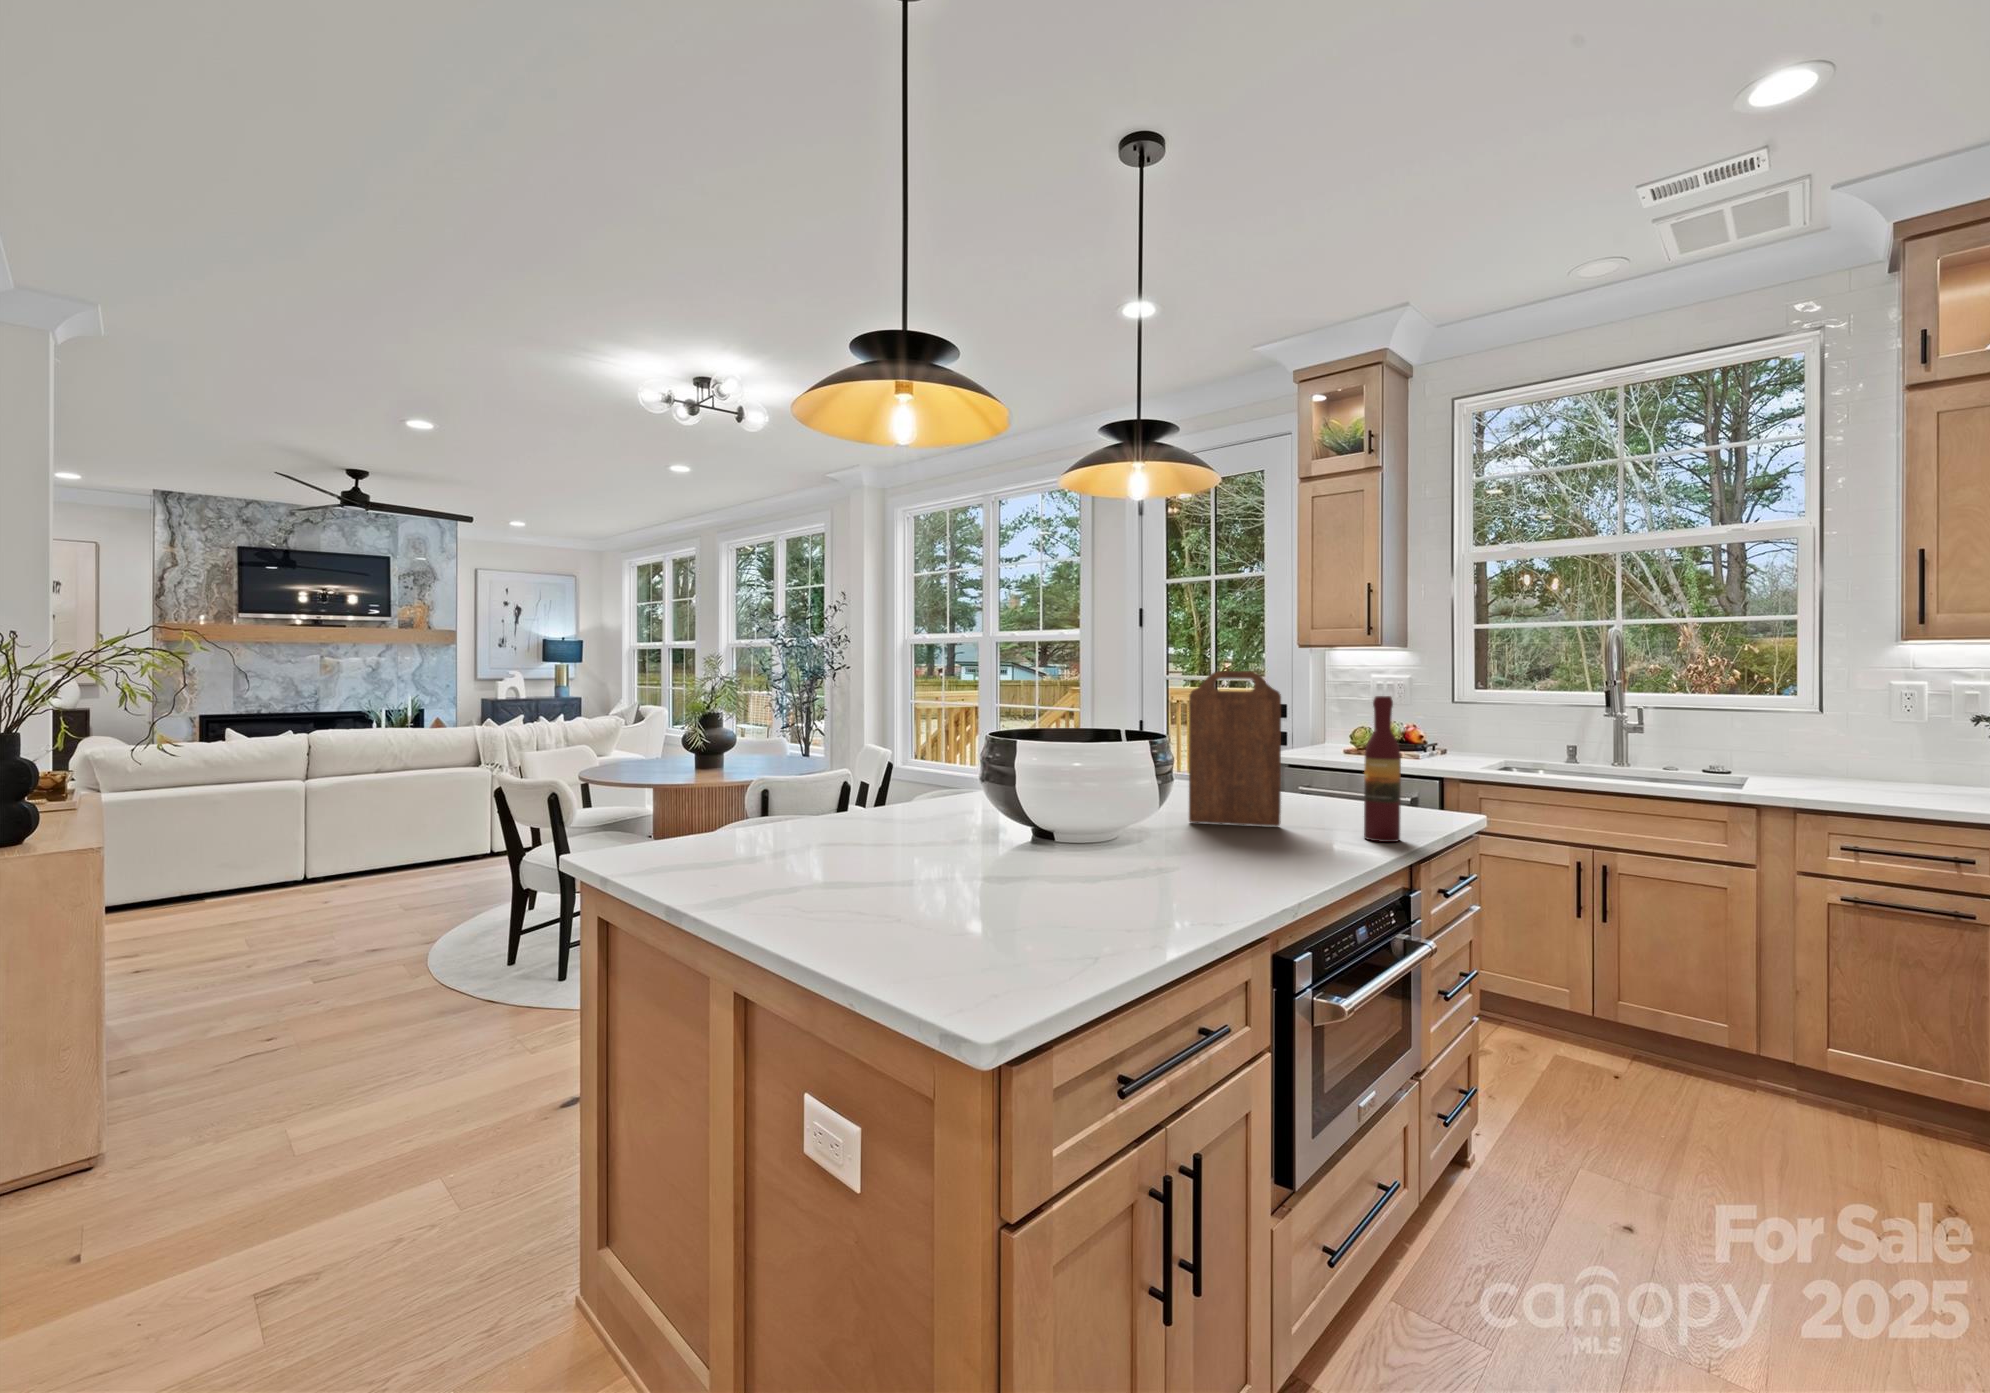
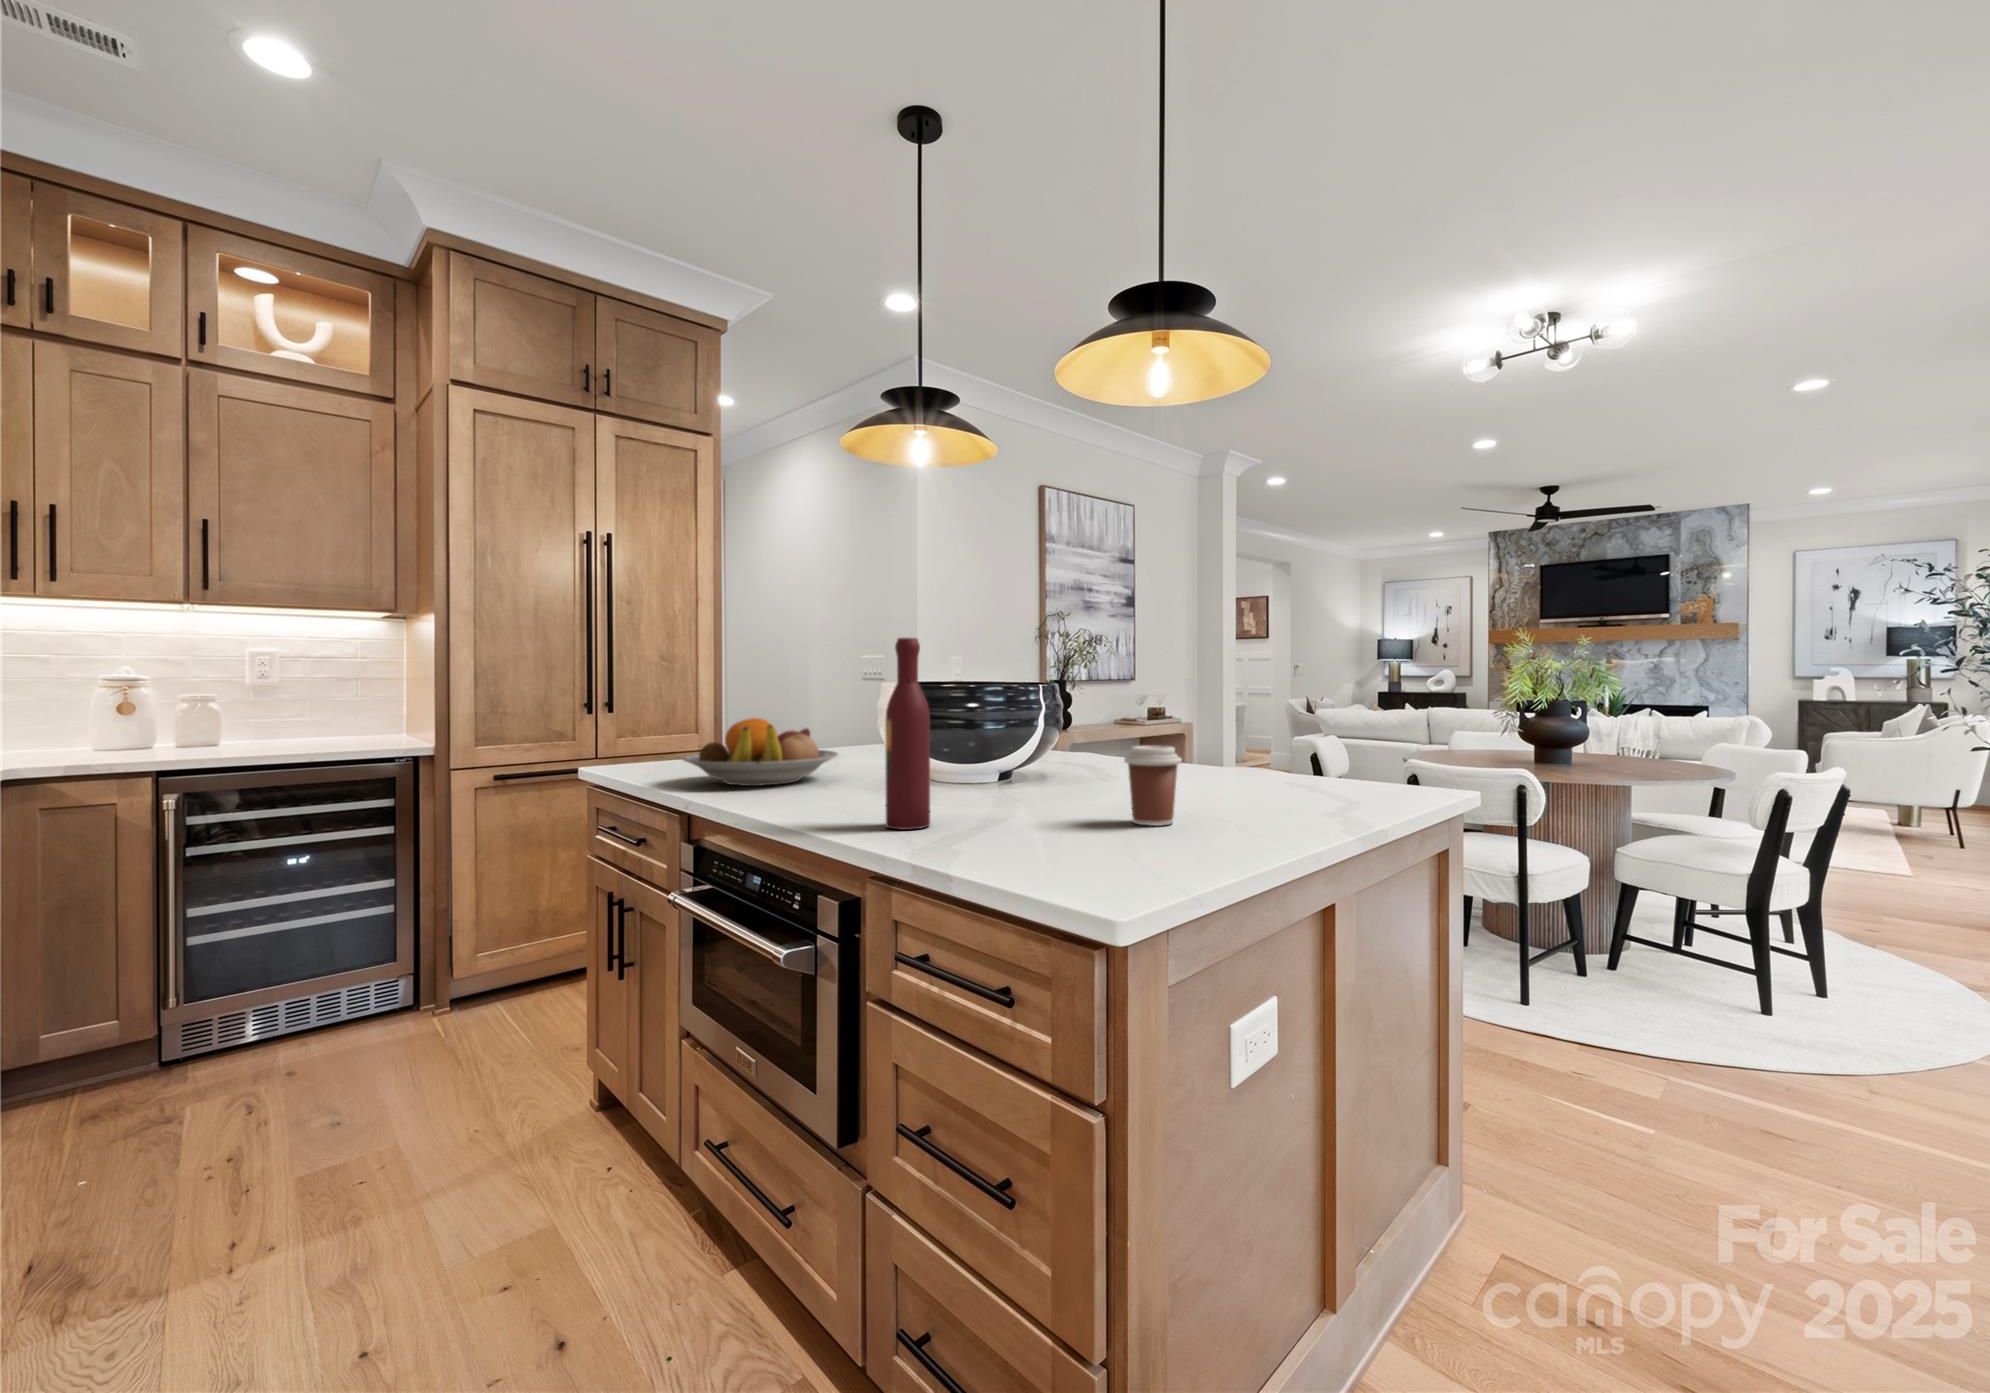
cutting board: present [1189,671,1281,827] -> none [989,616,1020,807]
coffee cup: none [1304,759,1341,809] -> present [1124,746,1182,826]
fruit bowl: none [979,798,1195,903] -> present [682,718,838,786]

